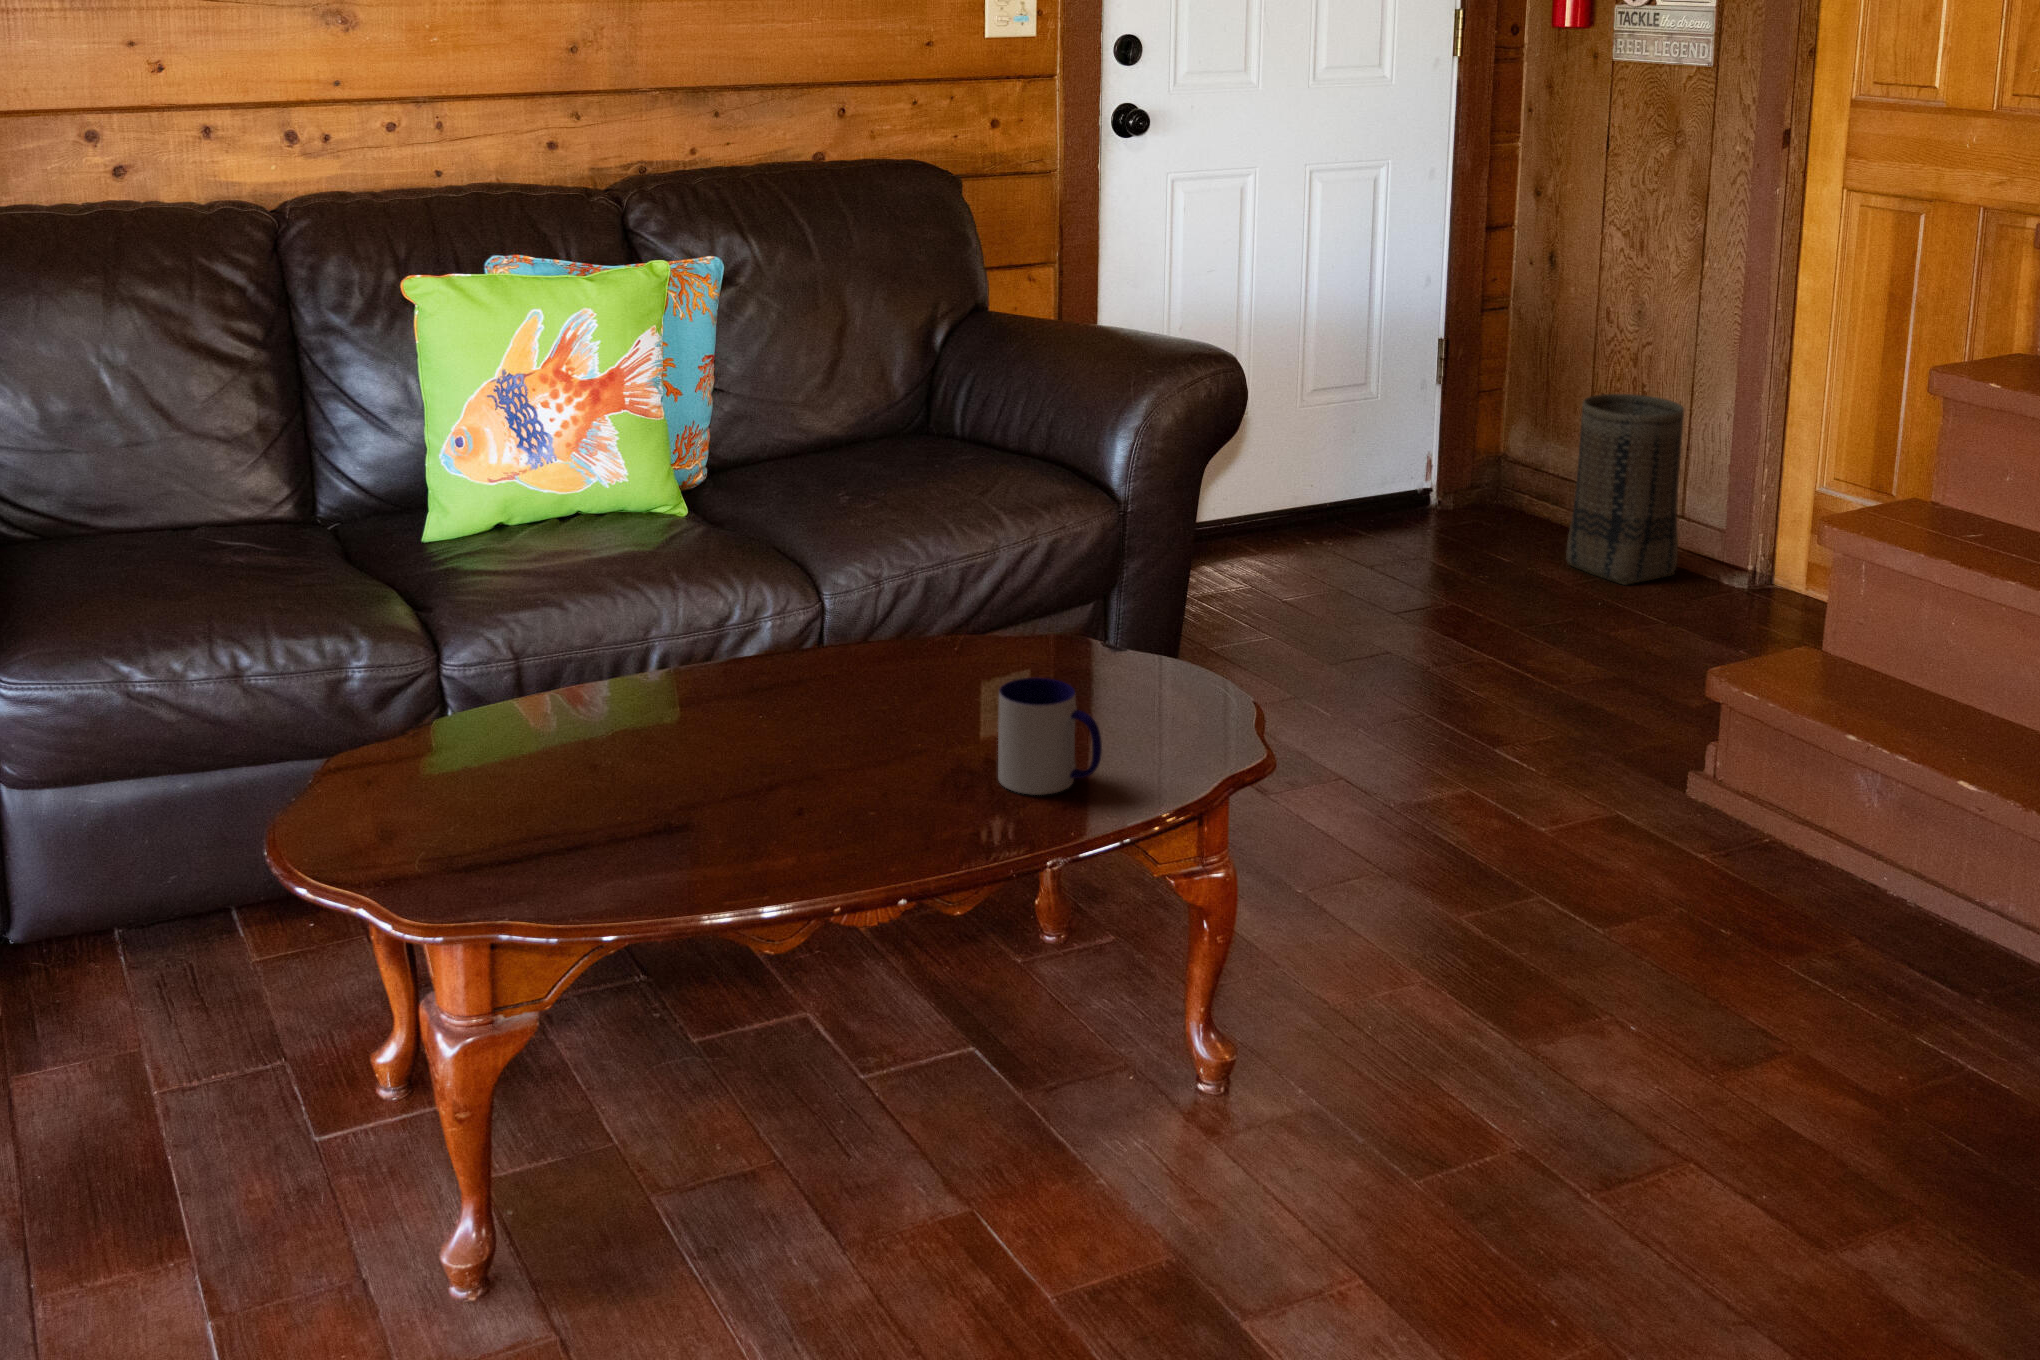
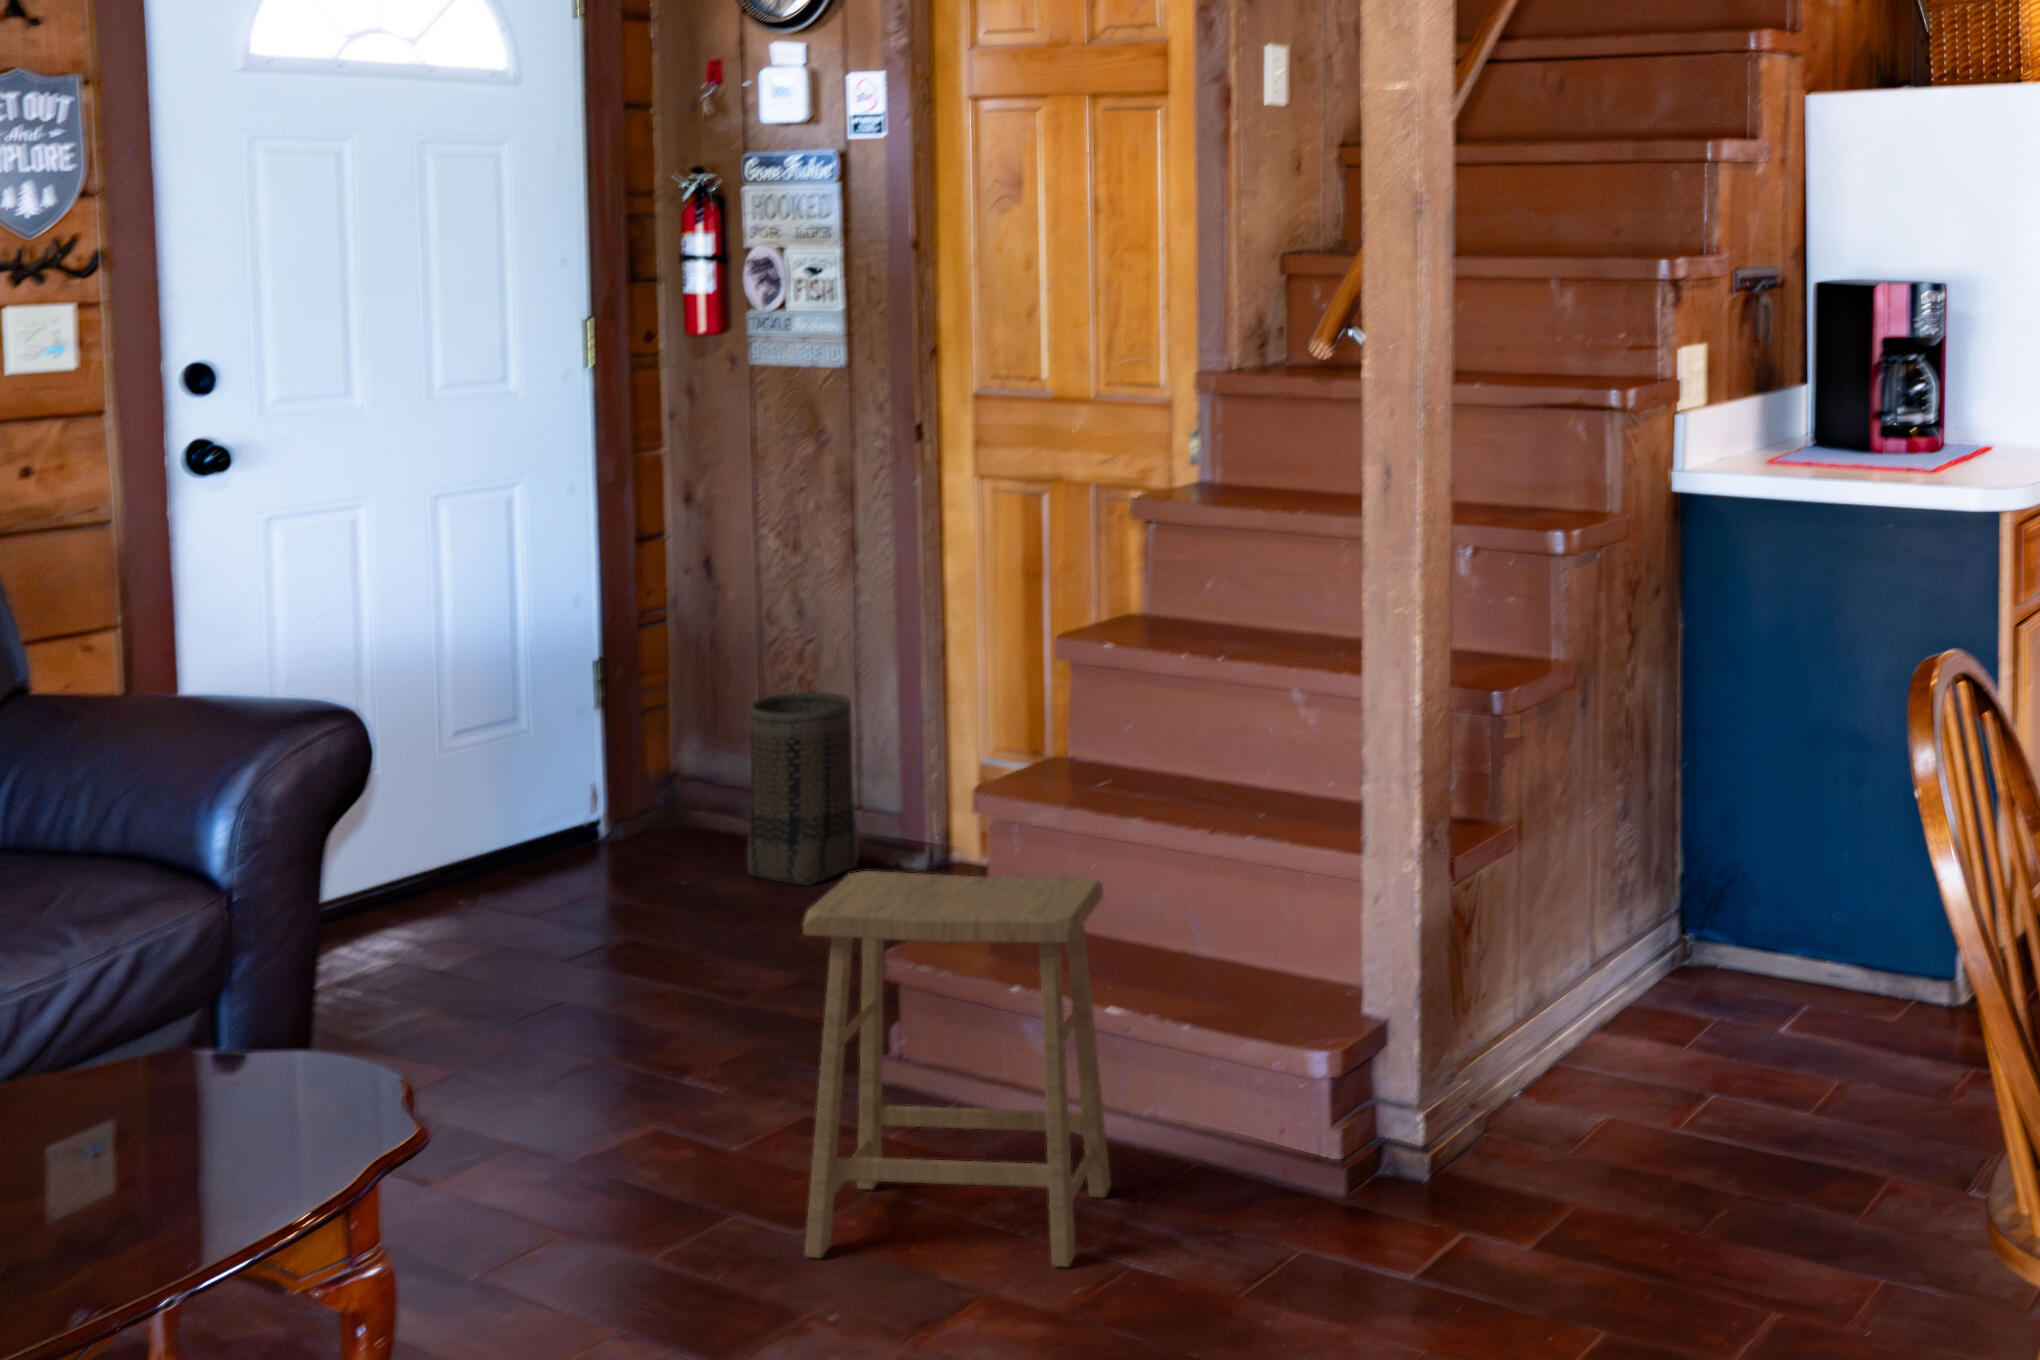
footstool: none [1604,584,1975,1051] -> present [803,871,1111,1267]
mug: present [998,678,1102,795] -> none [96,1102,232,1239]

